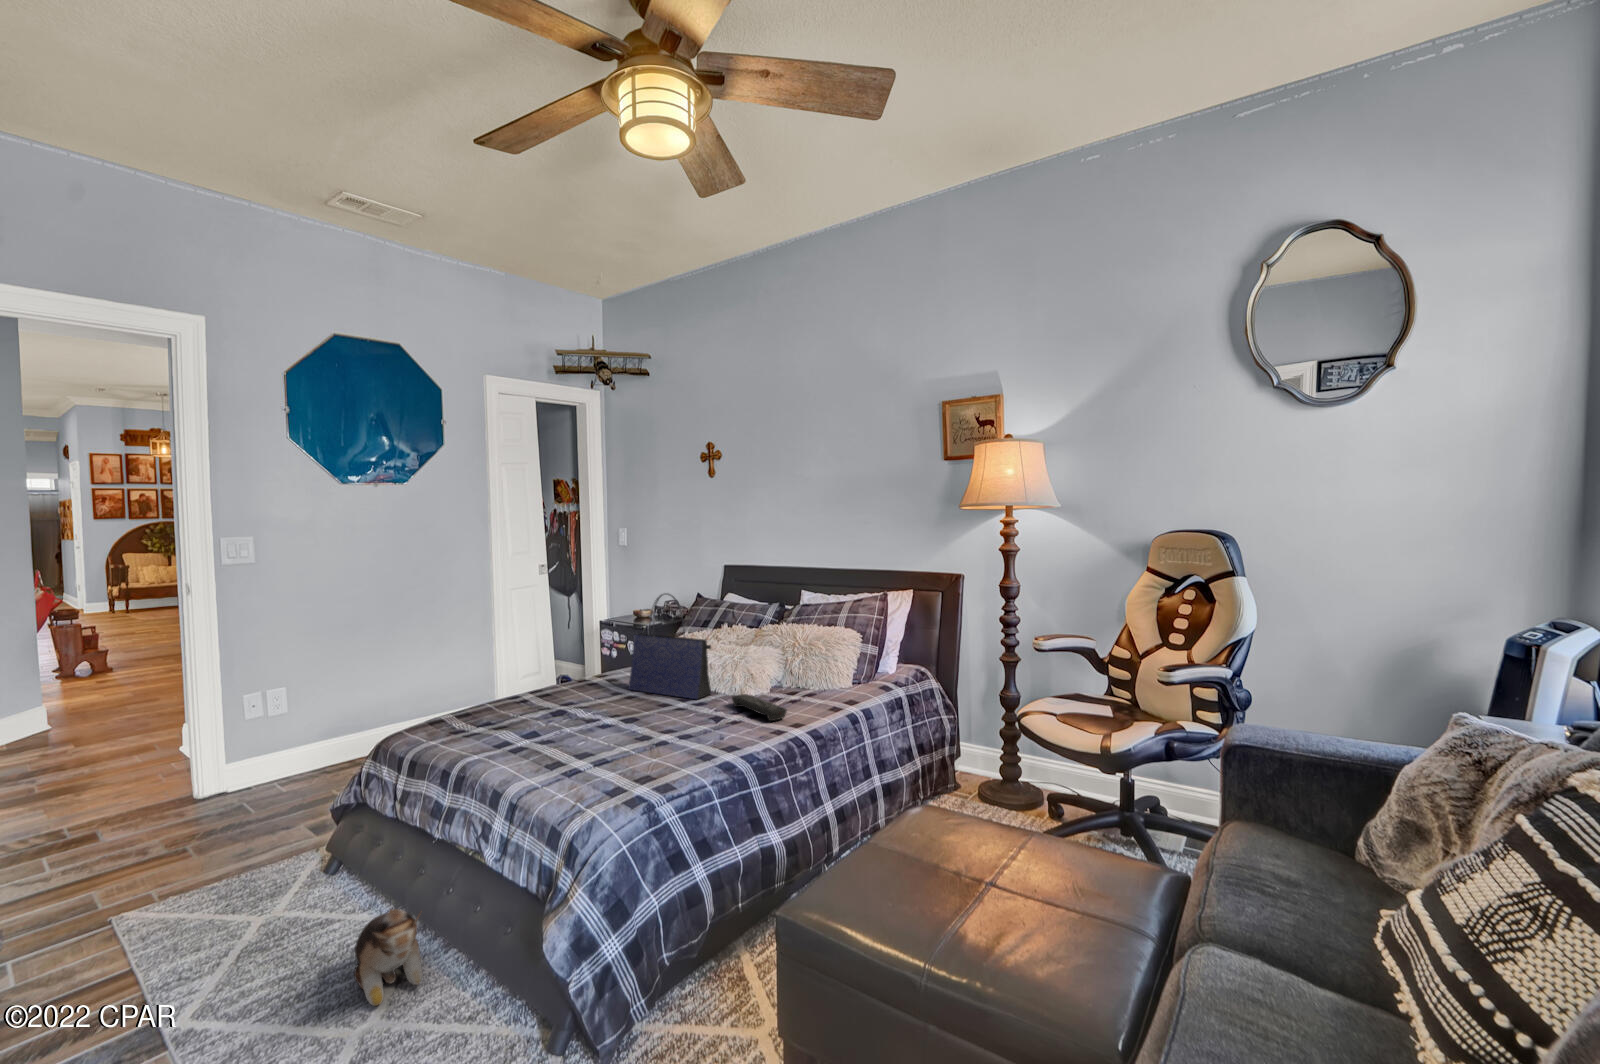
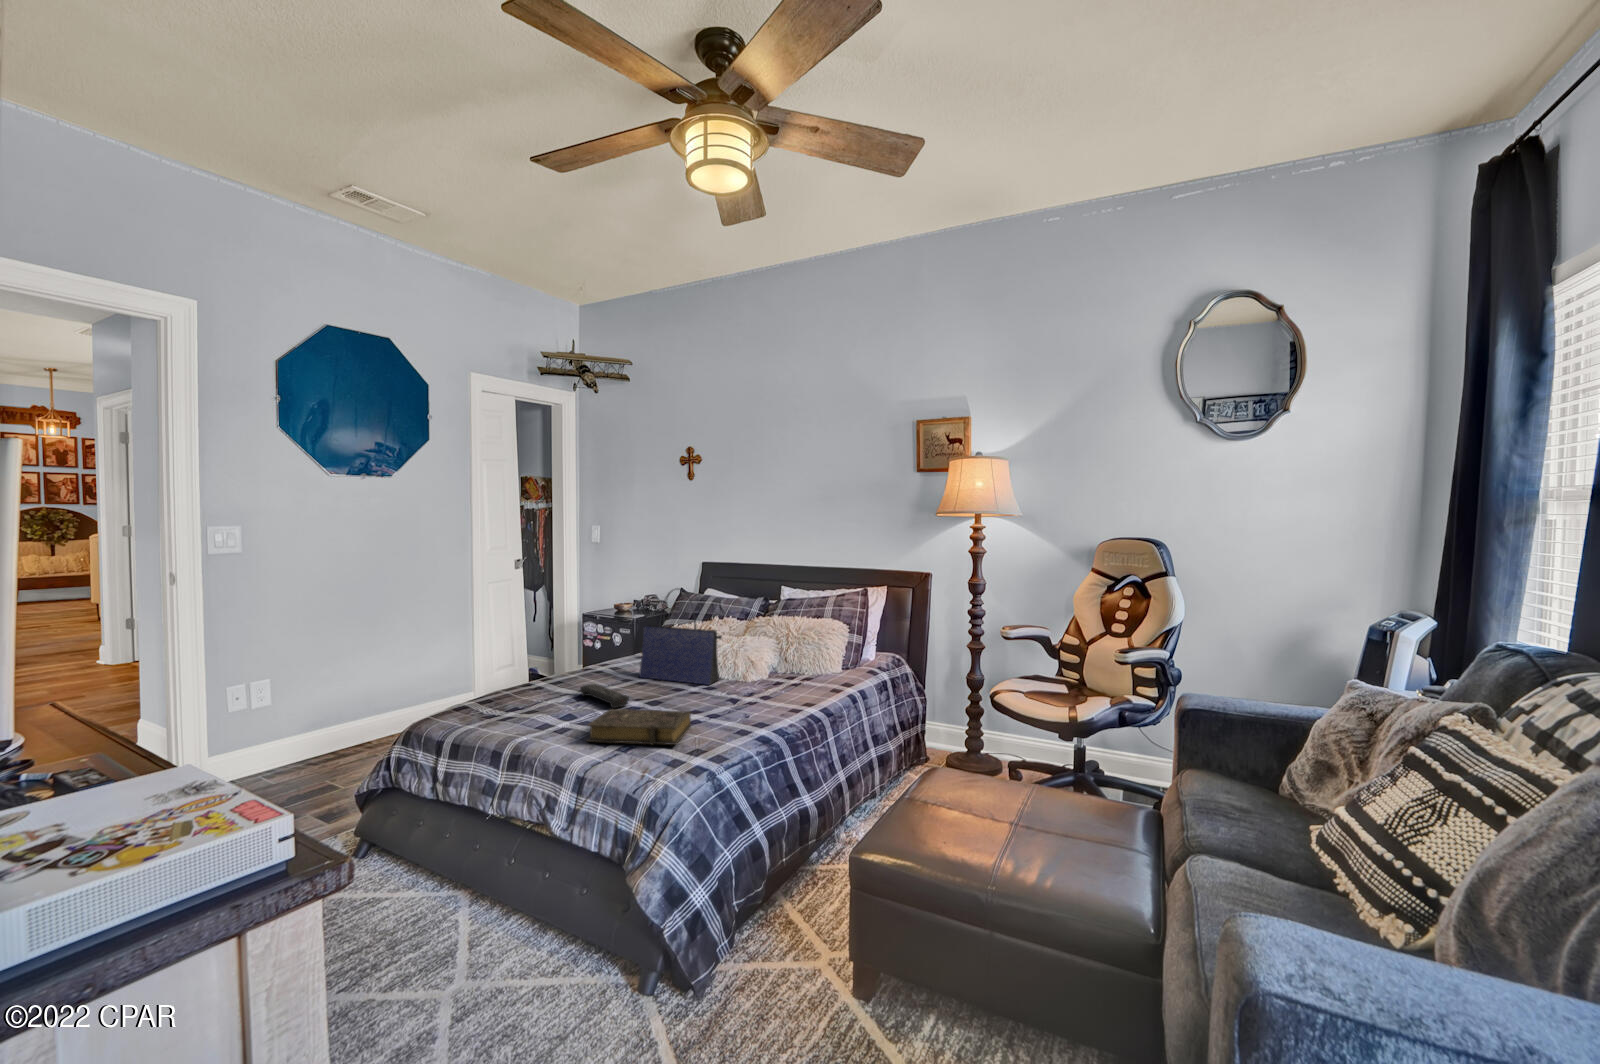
remote control: present [732,694,787,721] -> present [580,684,629,708]
book: none [529,726,650,768] -> present [587,709,691,745]
plush toy: present [354,909,422,1006] -> none [424,877,505,968]

